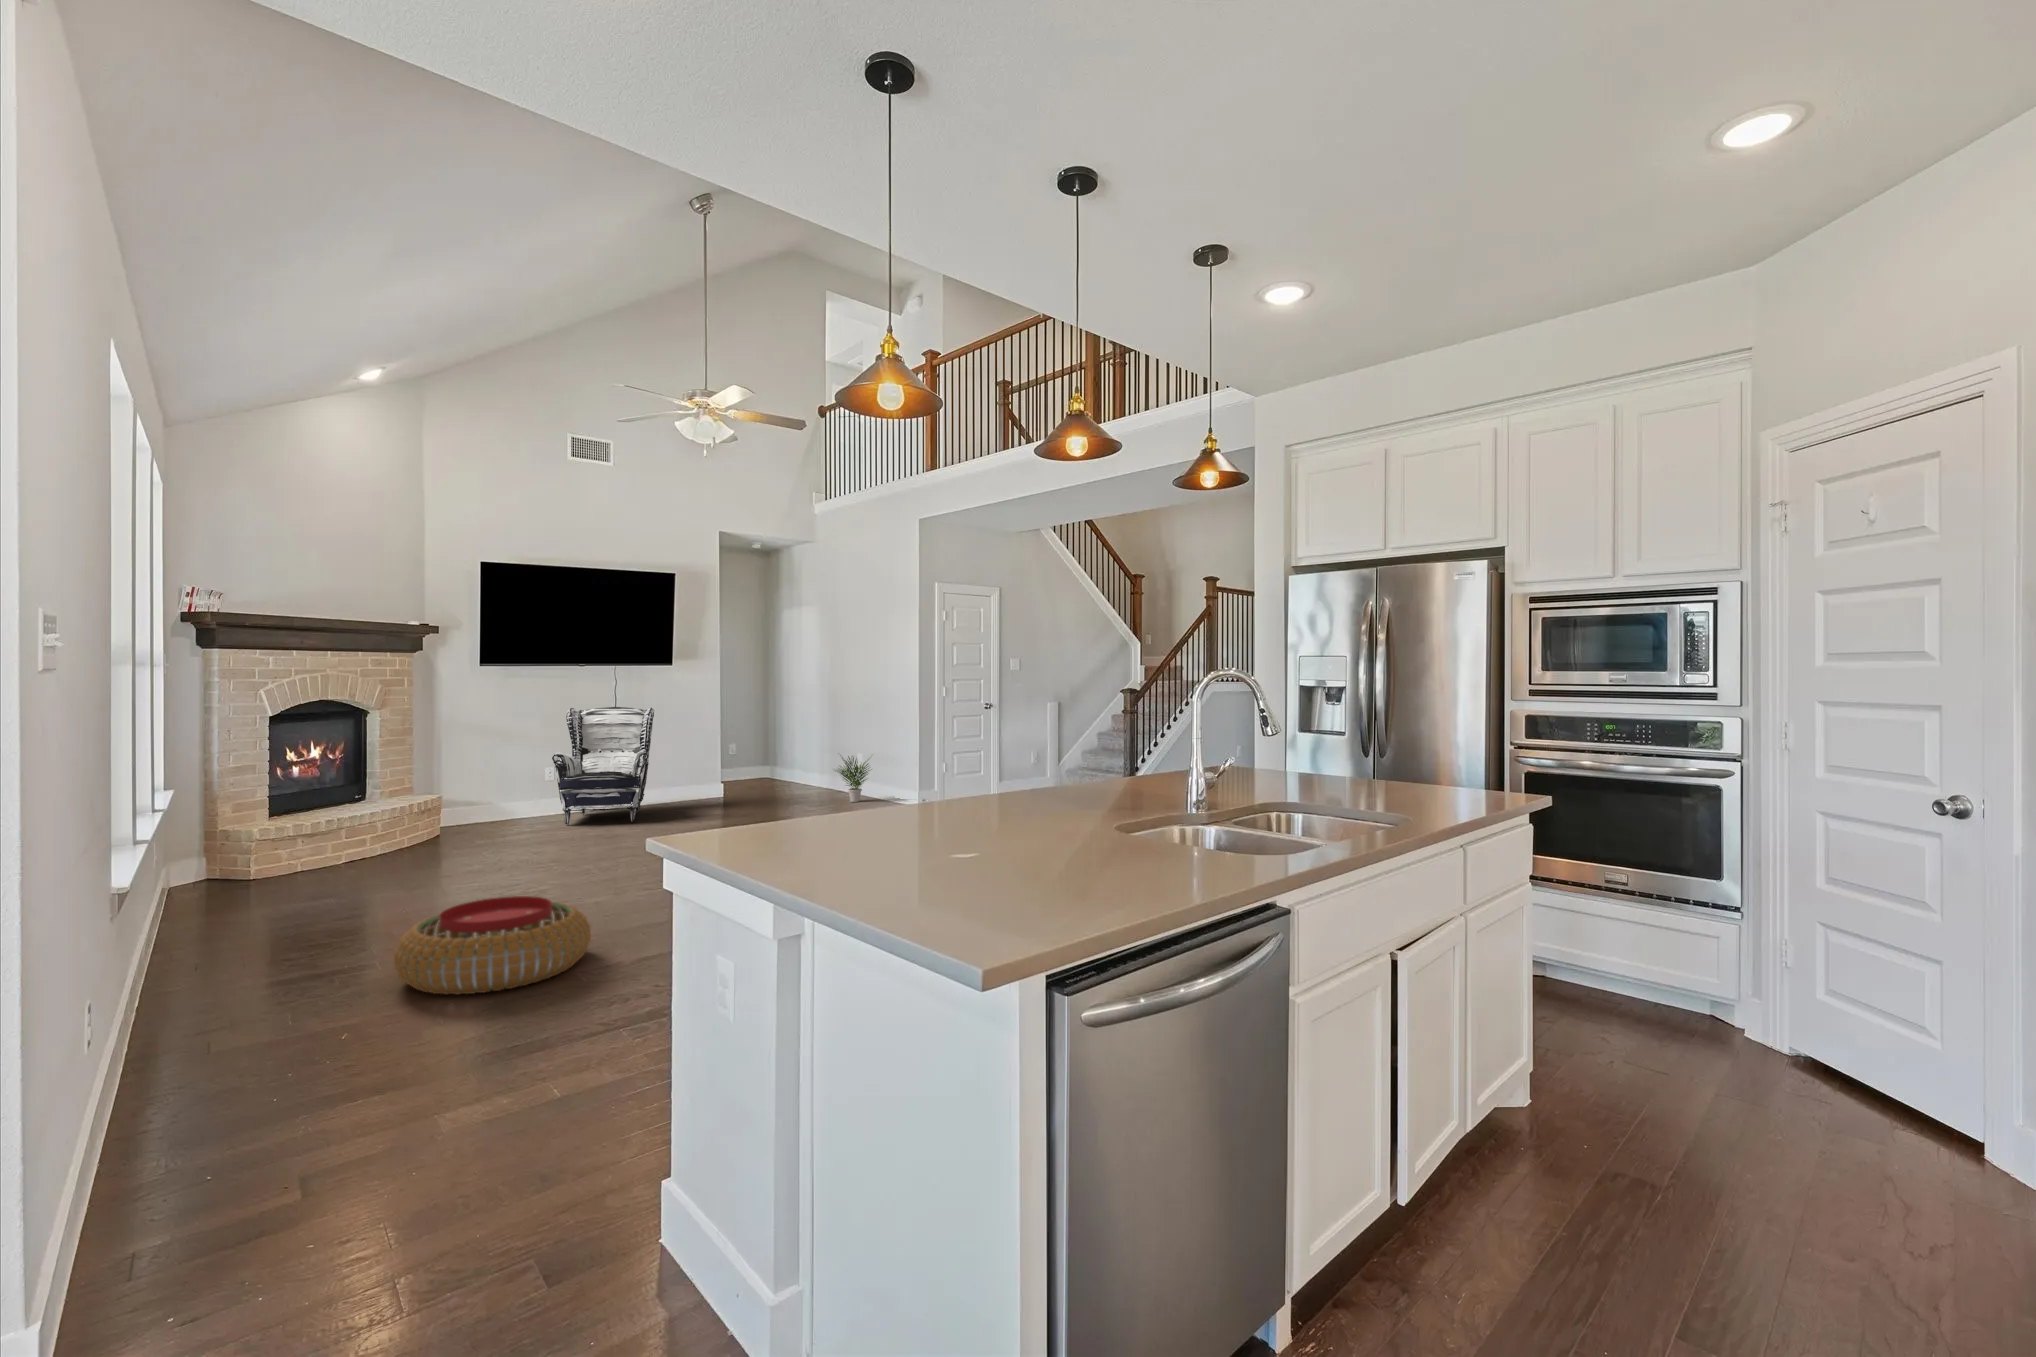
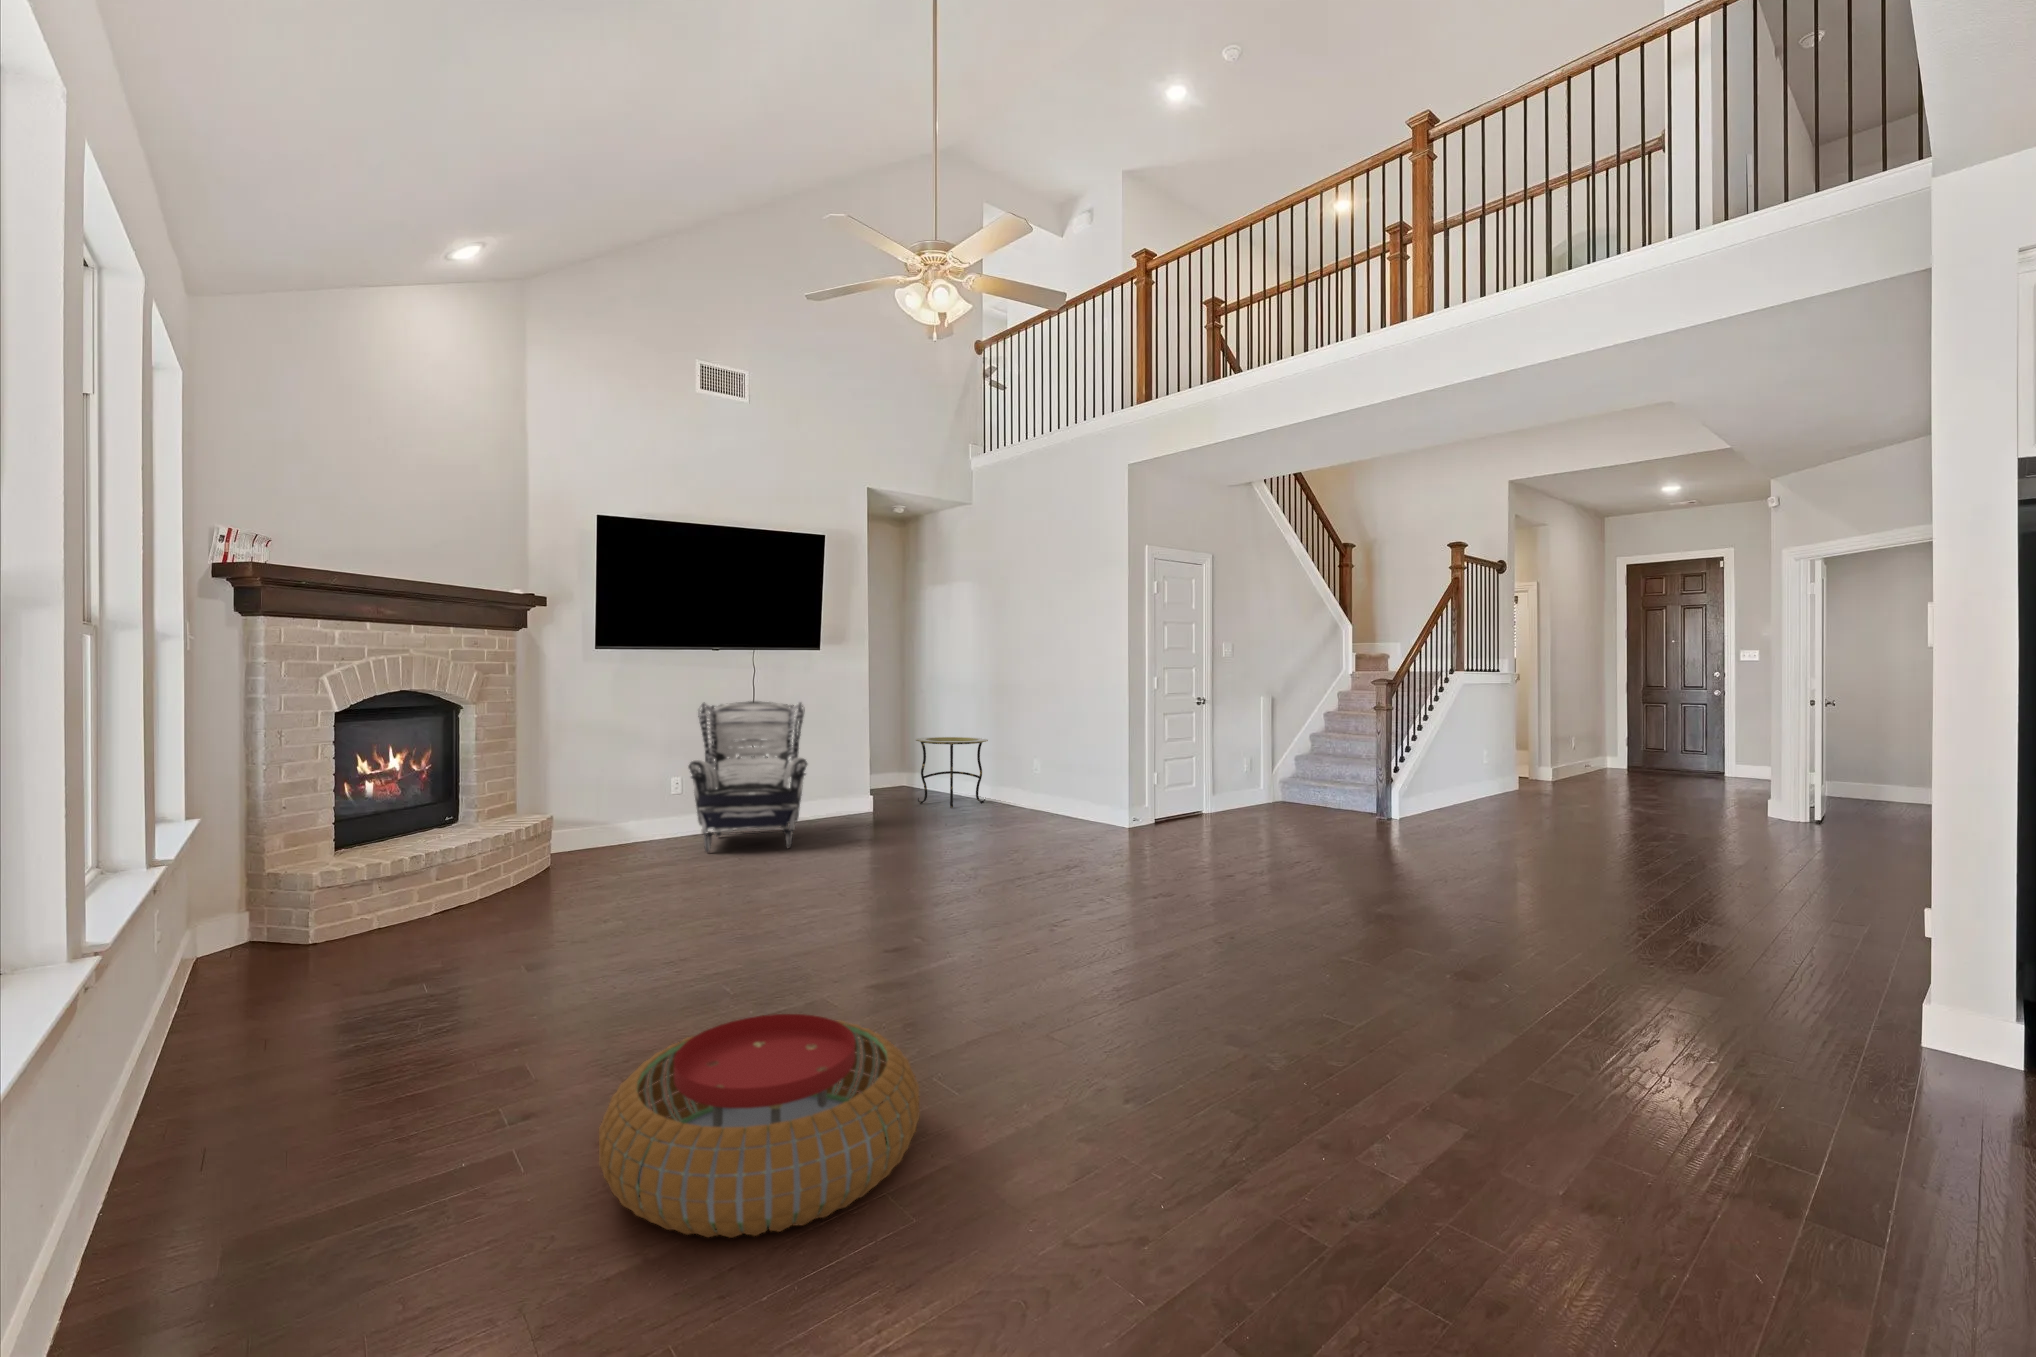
side table: none [764,736,825,794] -> present [916,737,988,808]
potted plant: present [838,756,869,802] -> none [1016,756,1070,819]

